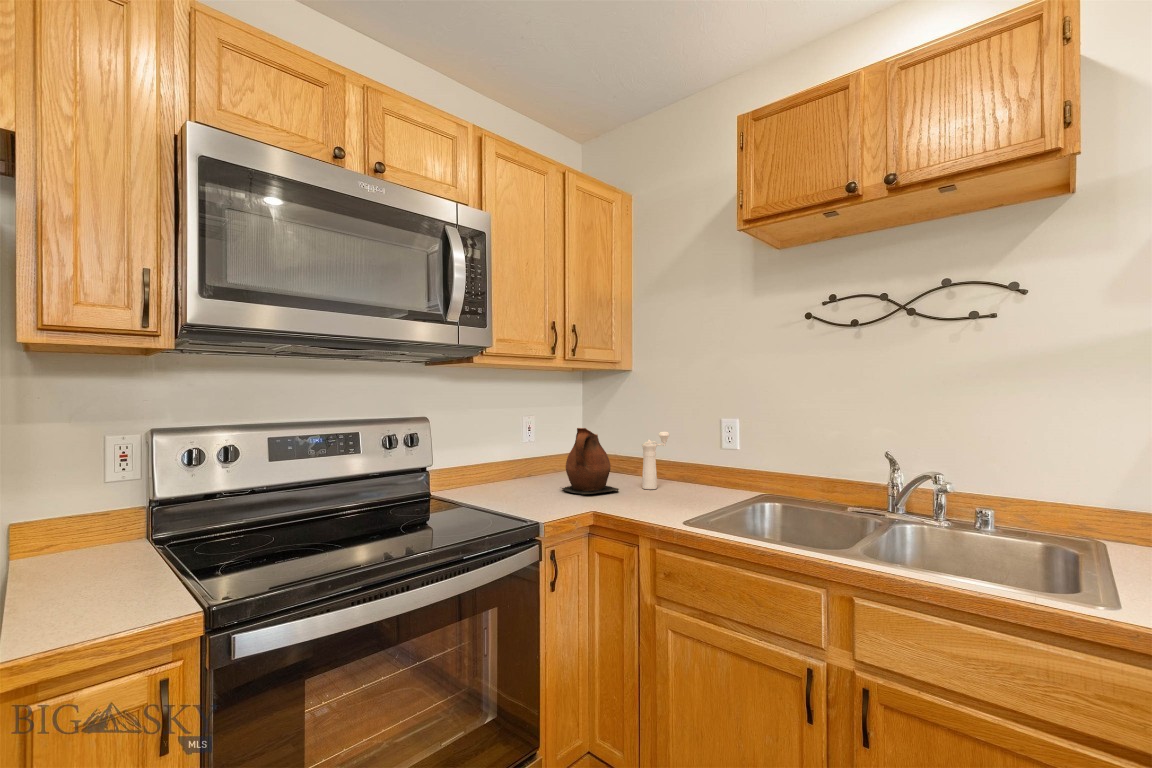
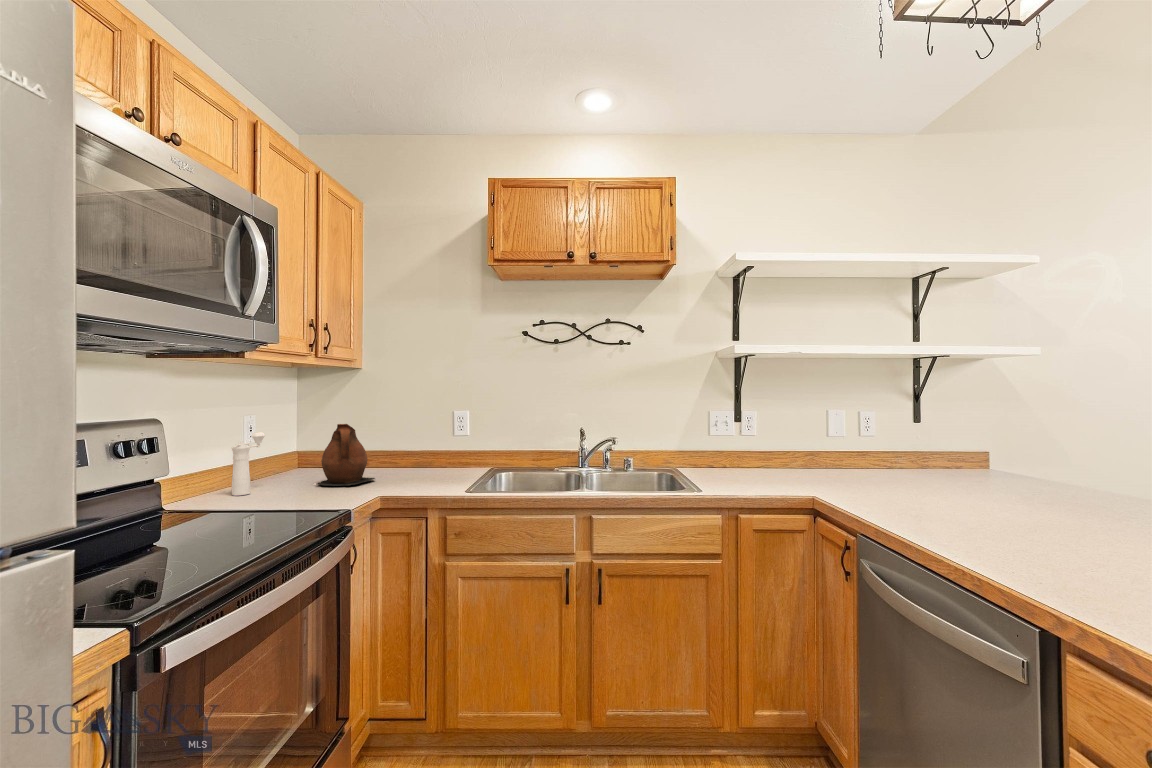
pepper mill: present [642,432,669,489] -> present [232,432,265,496]

